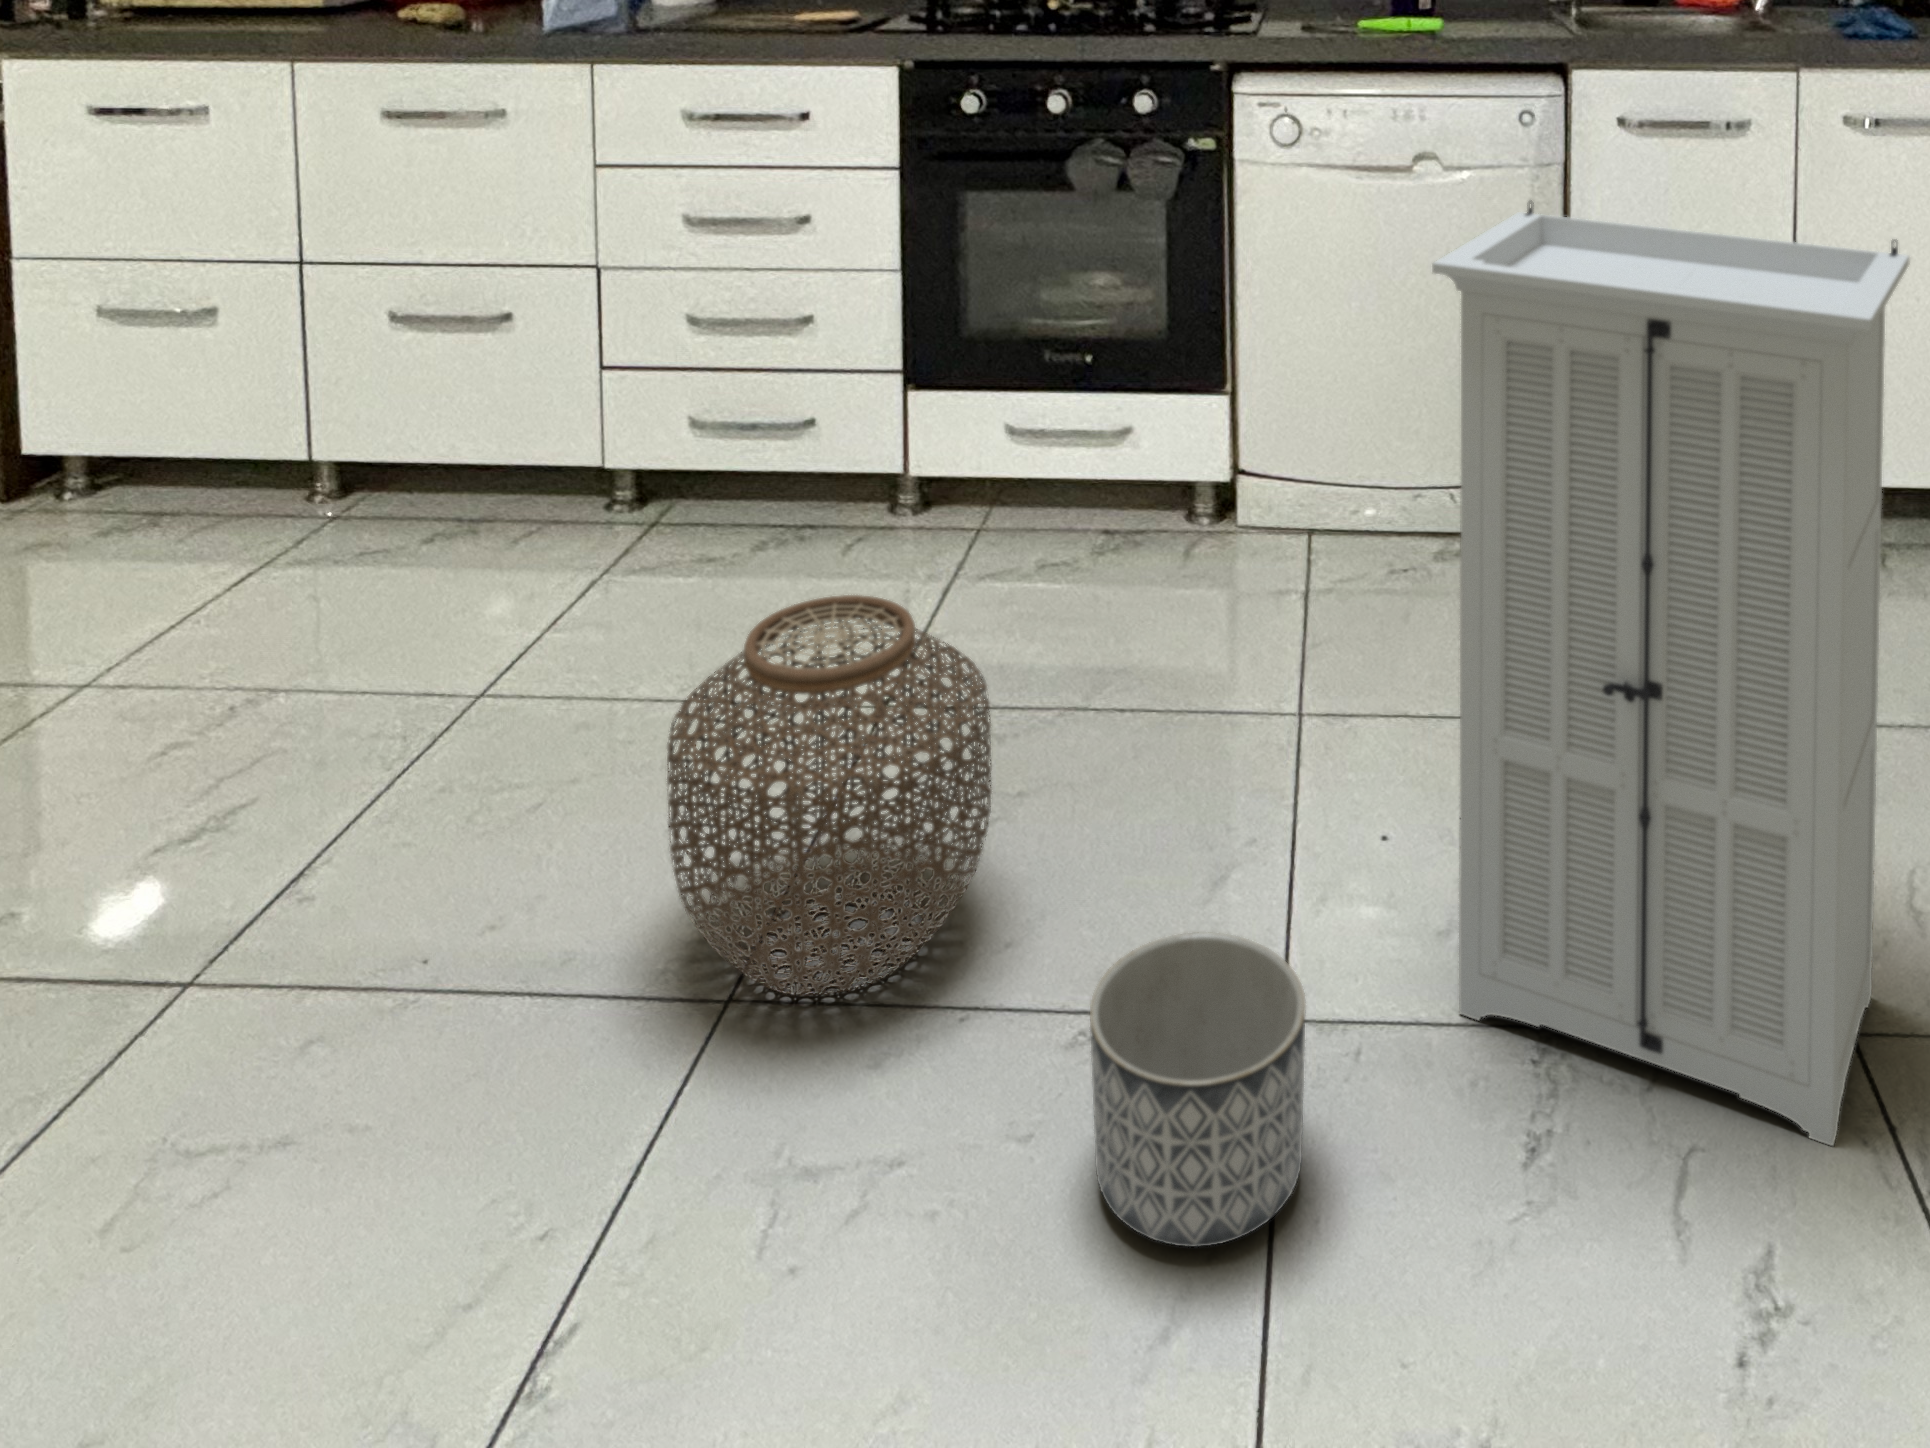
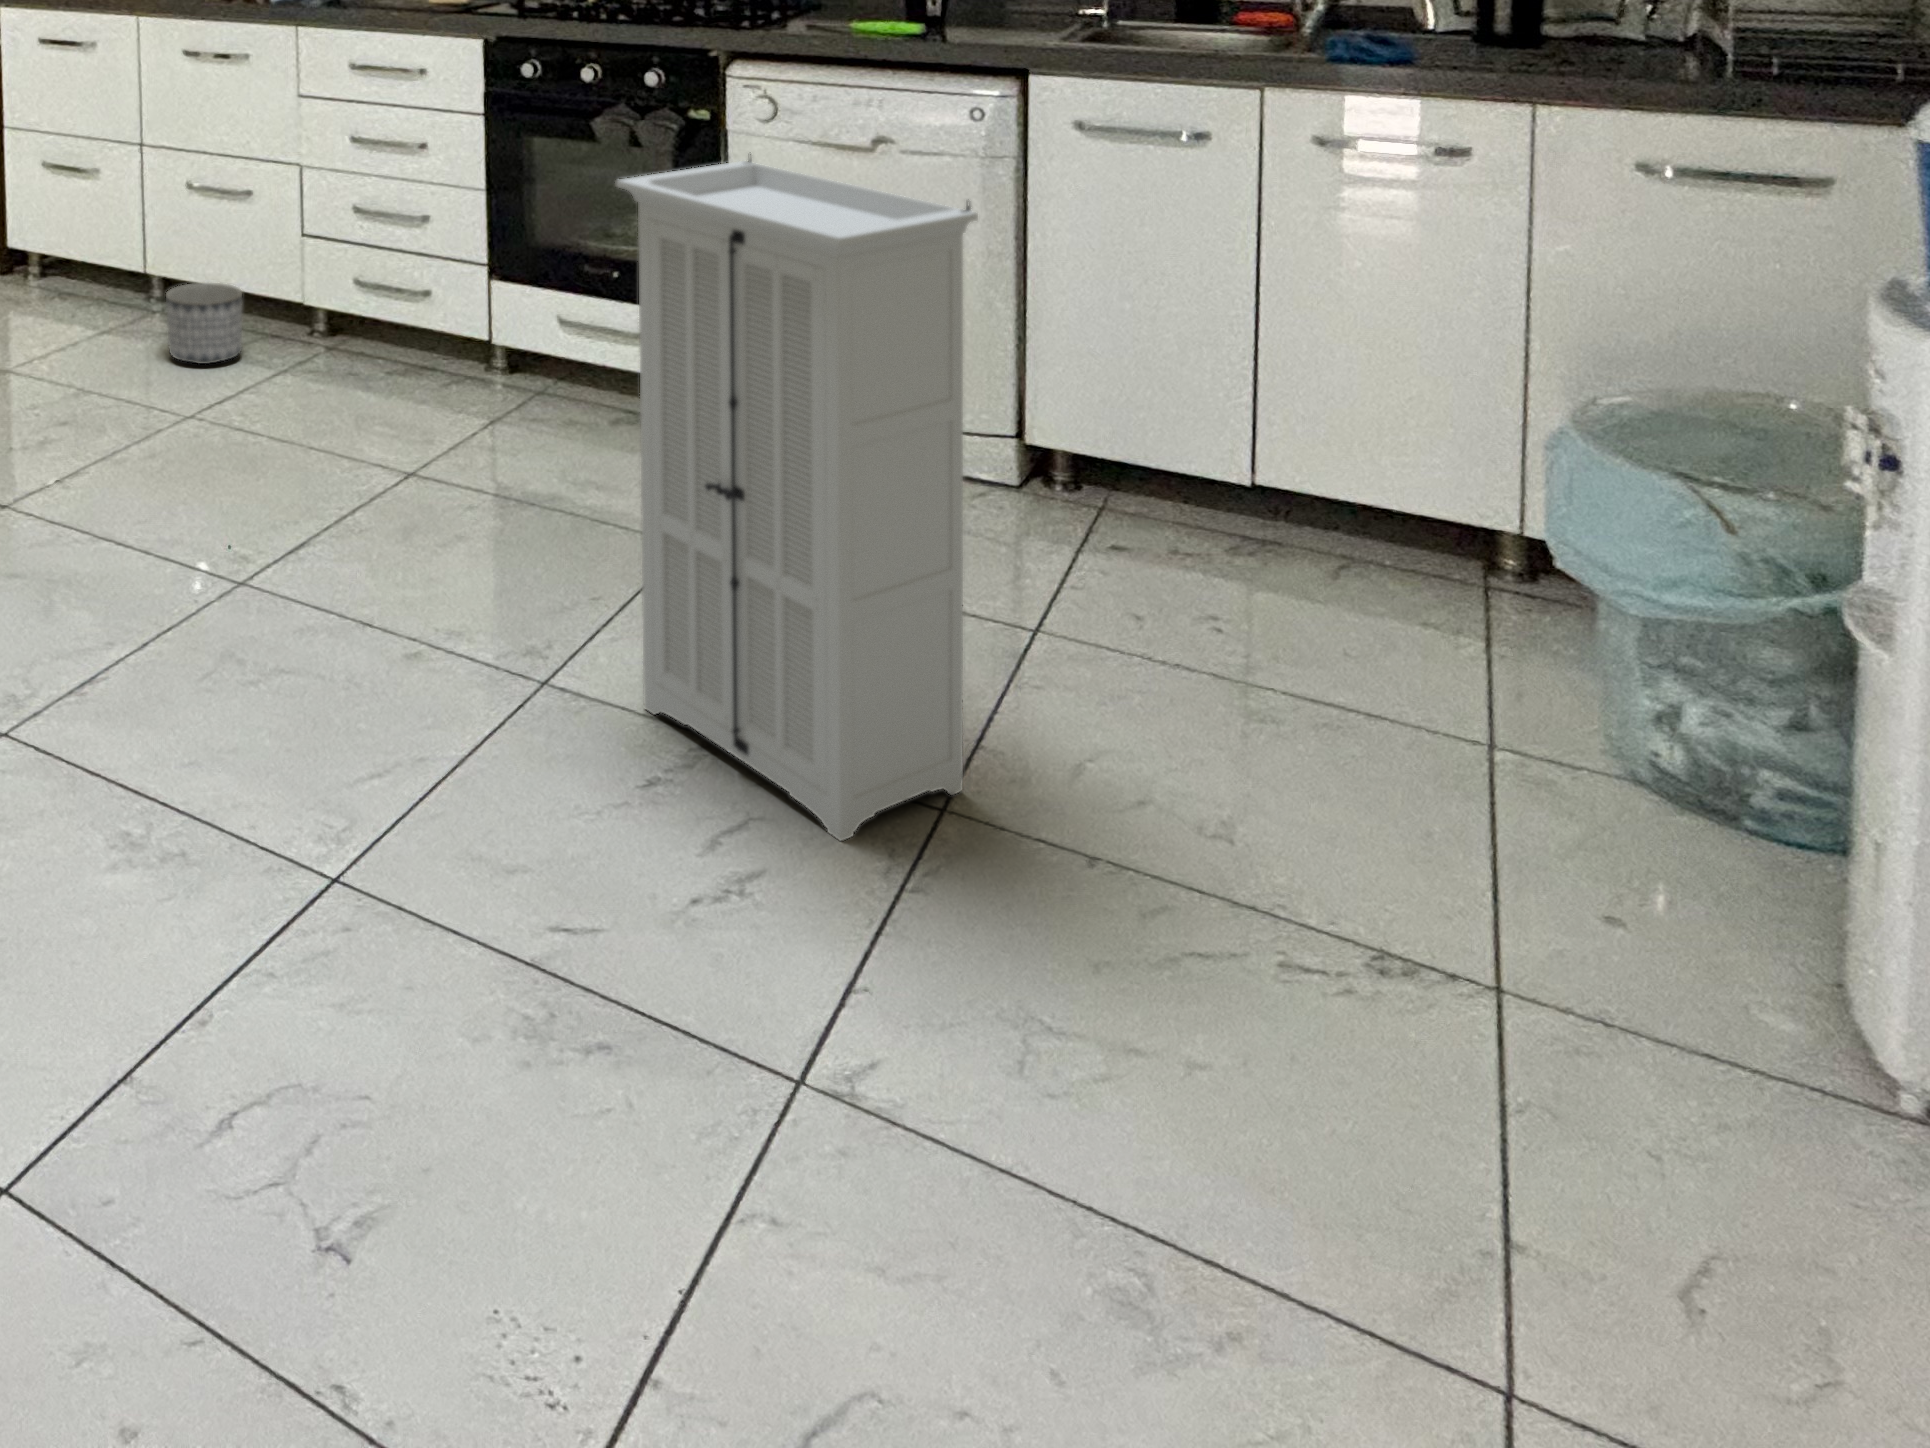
woven basket: present [667,595,992,995] -> none [203,362,396,593]
planter: present [1090,932,1306,1247] -> present [166,283,242,364]

